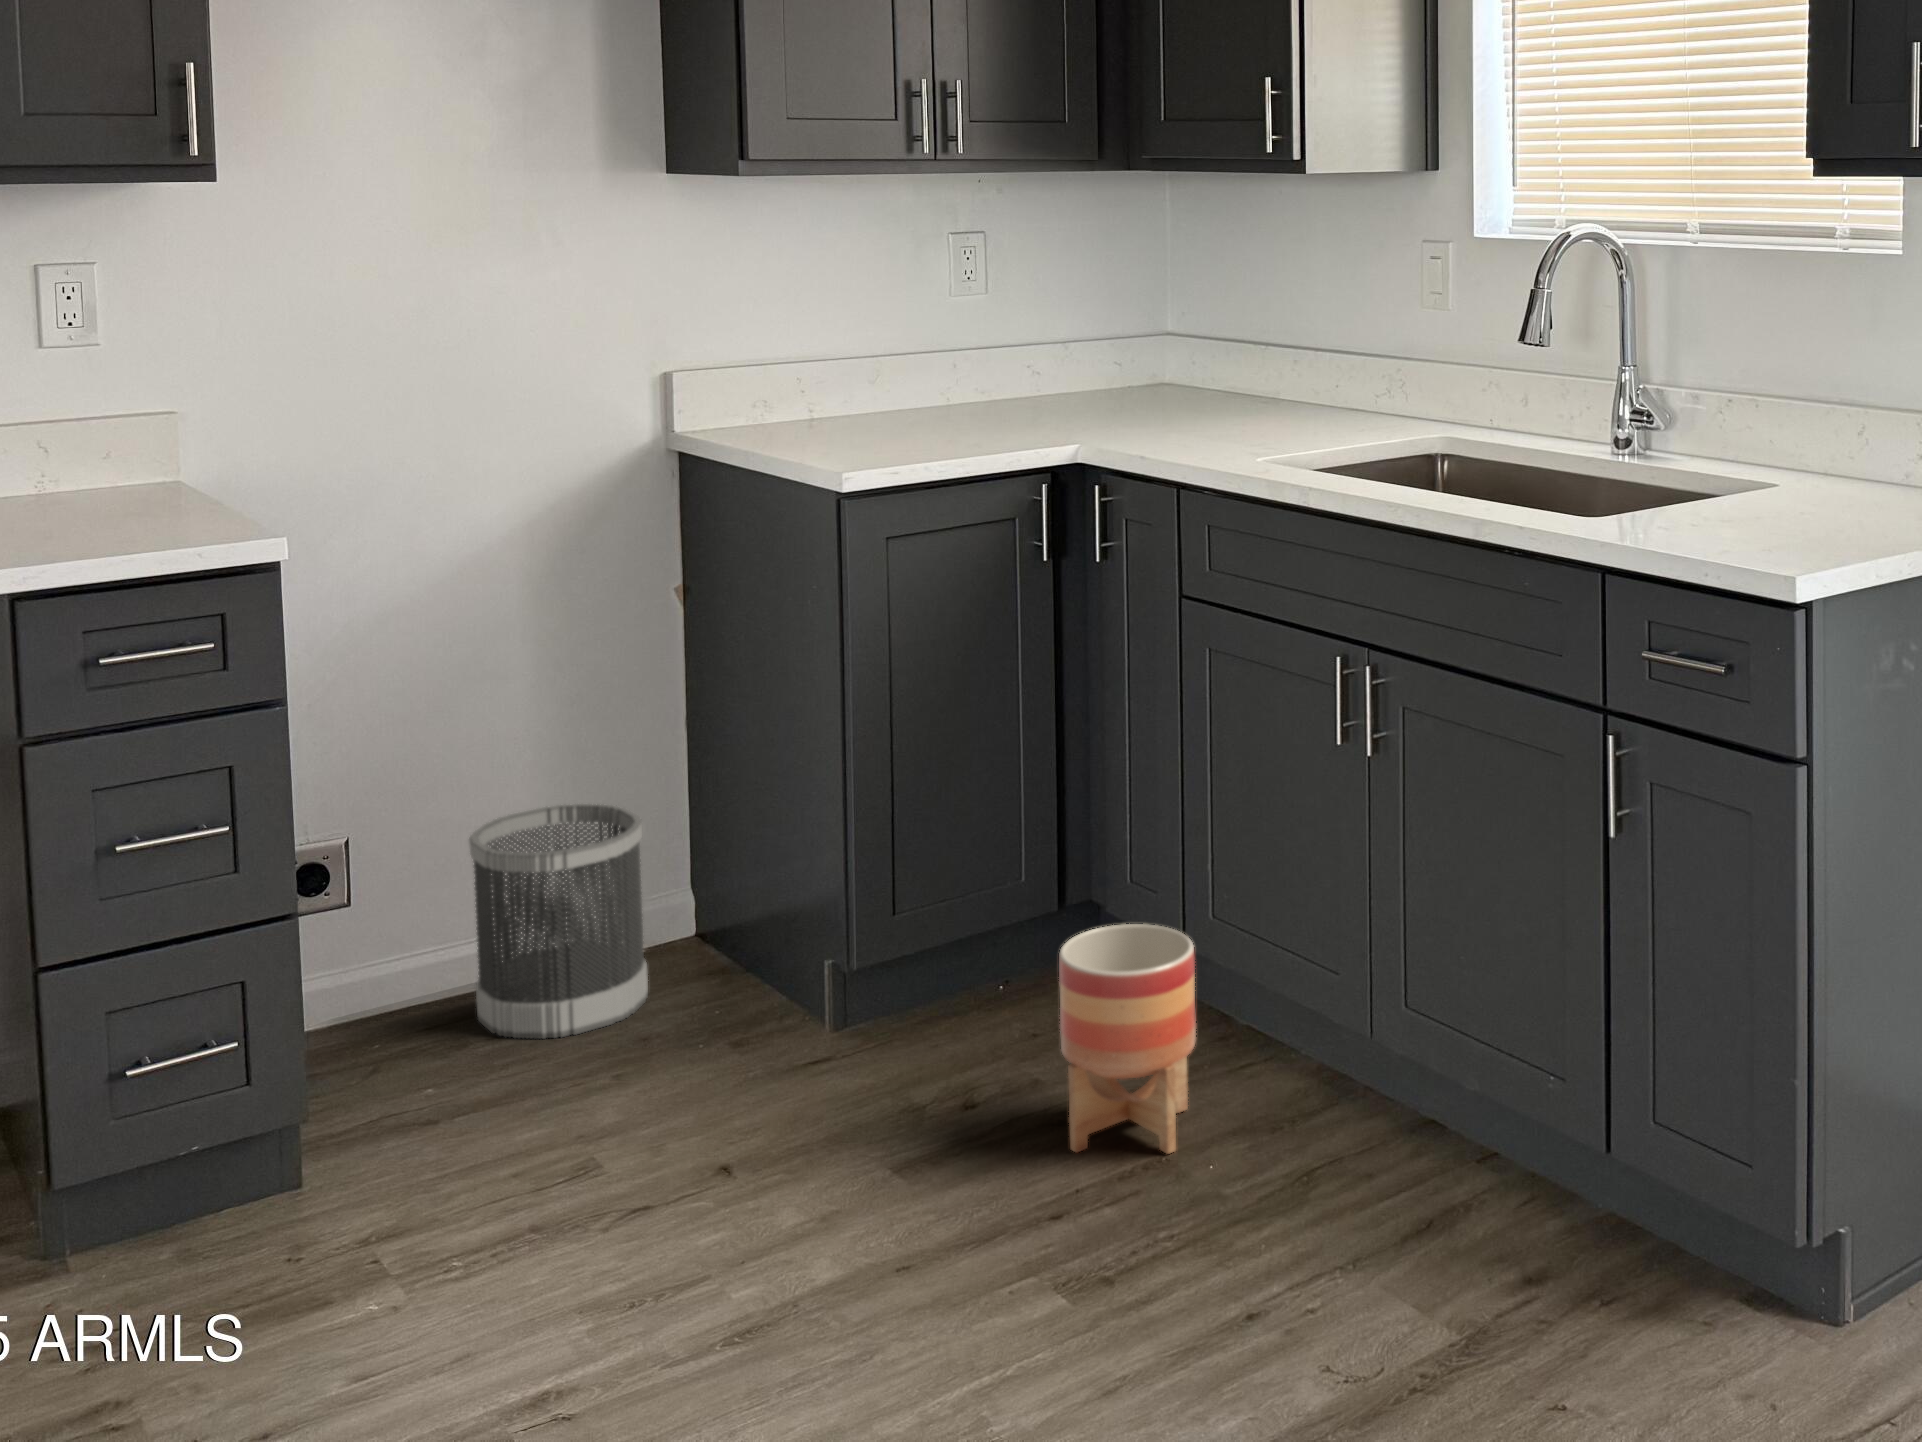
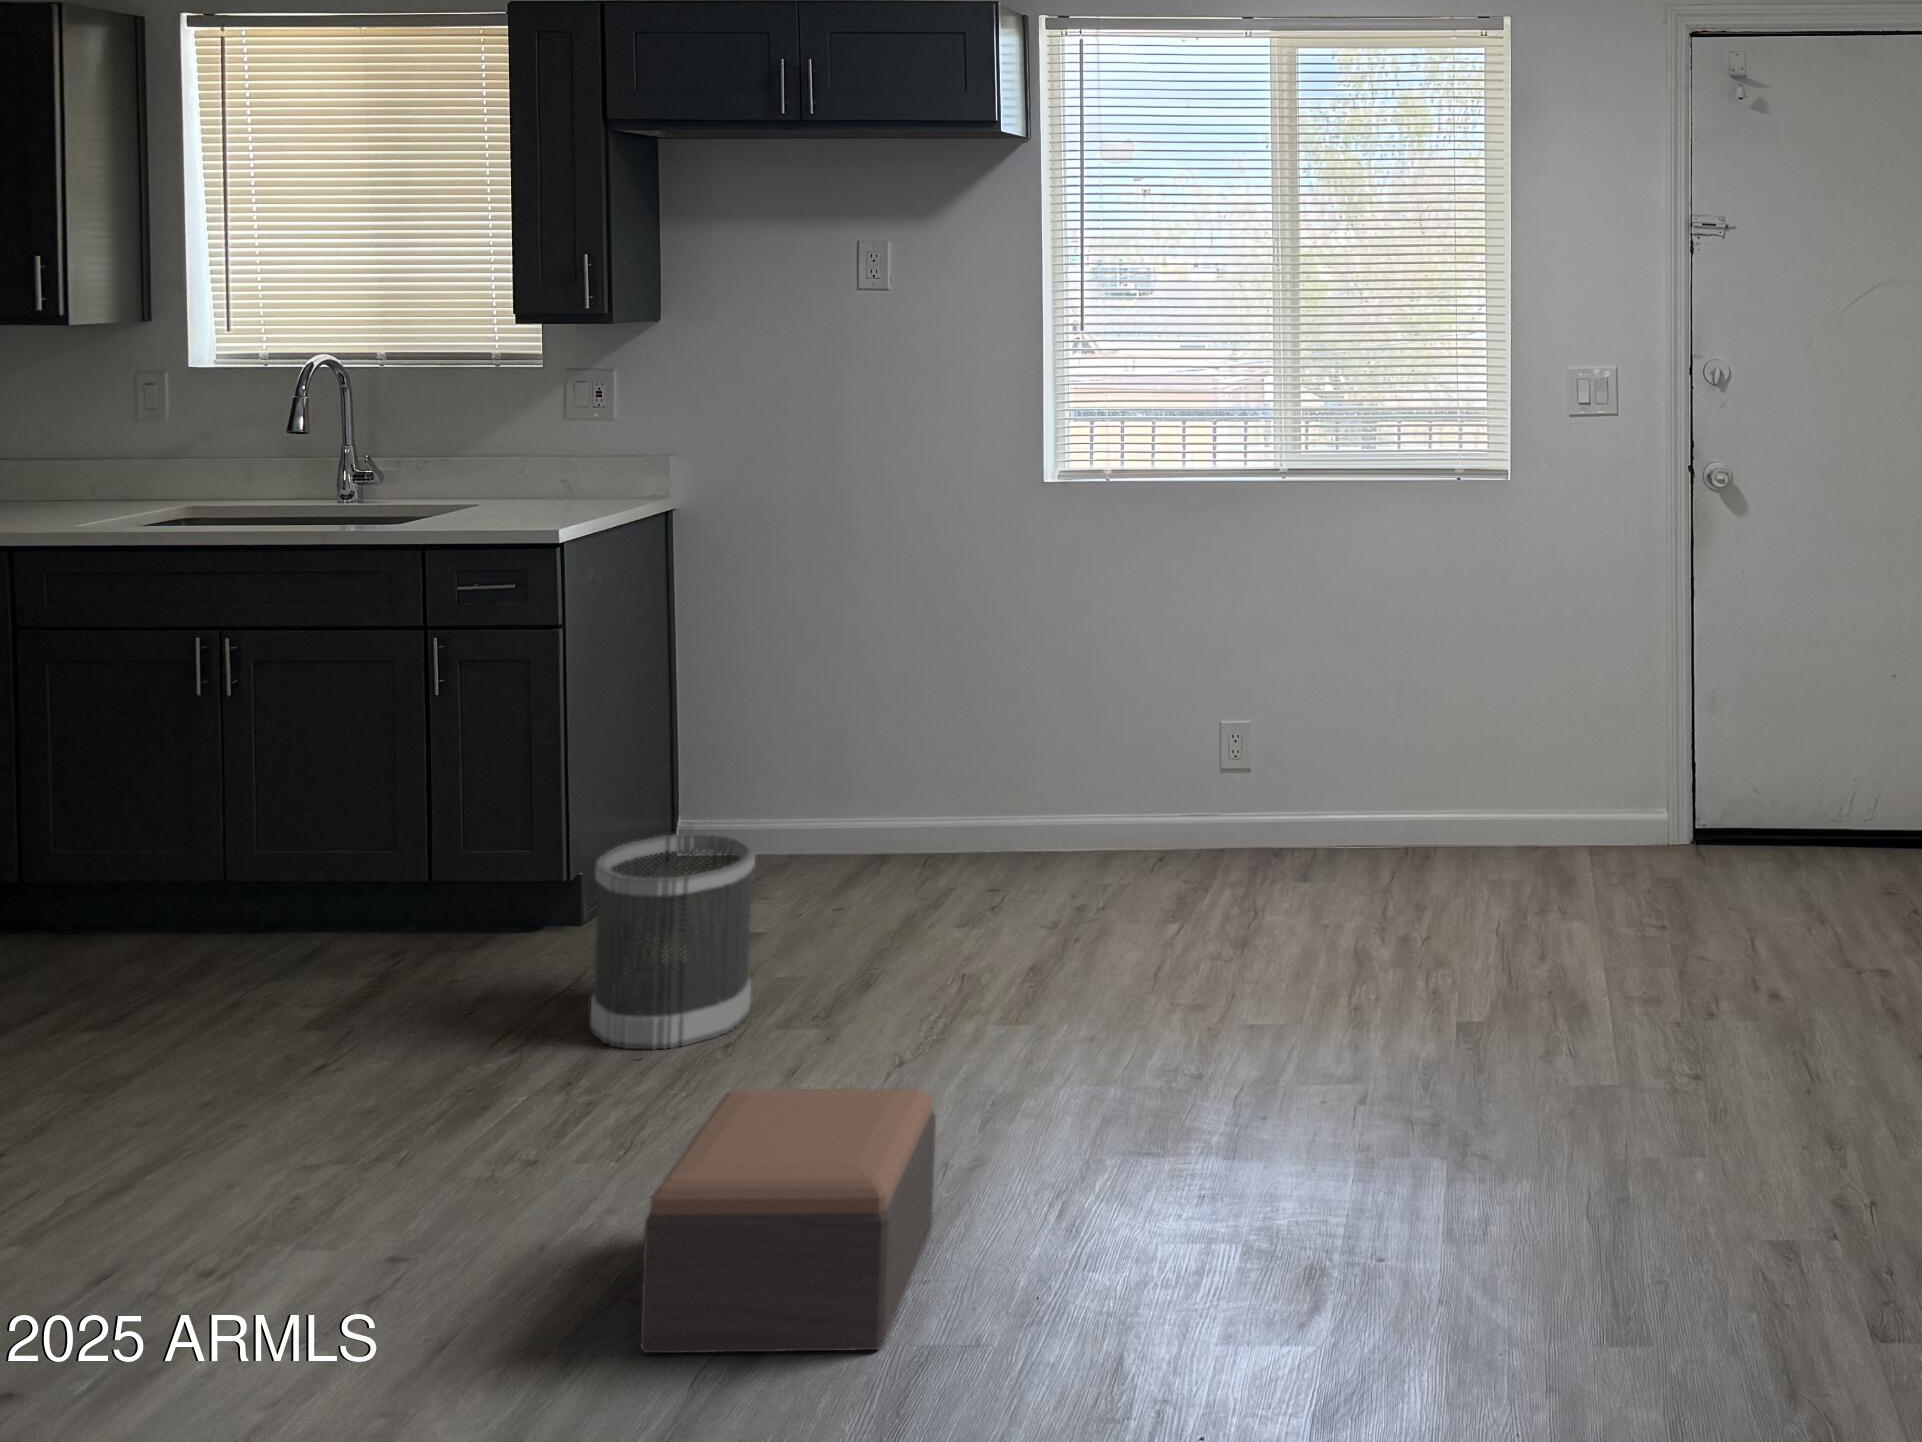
planter: present [1059,924,1196,1154] -> none [1144,954,1264,1163]
footstool: none [509,1075,831,1355] -> present [641,1089,936,1353]

